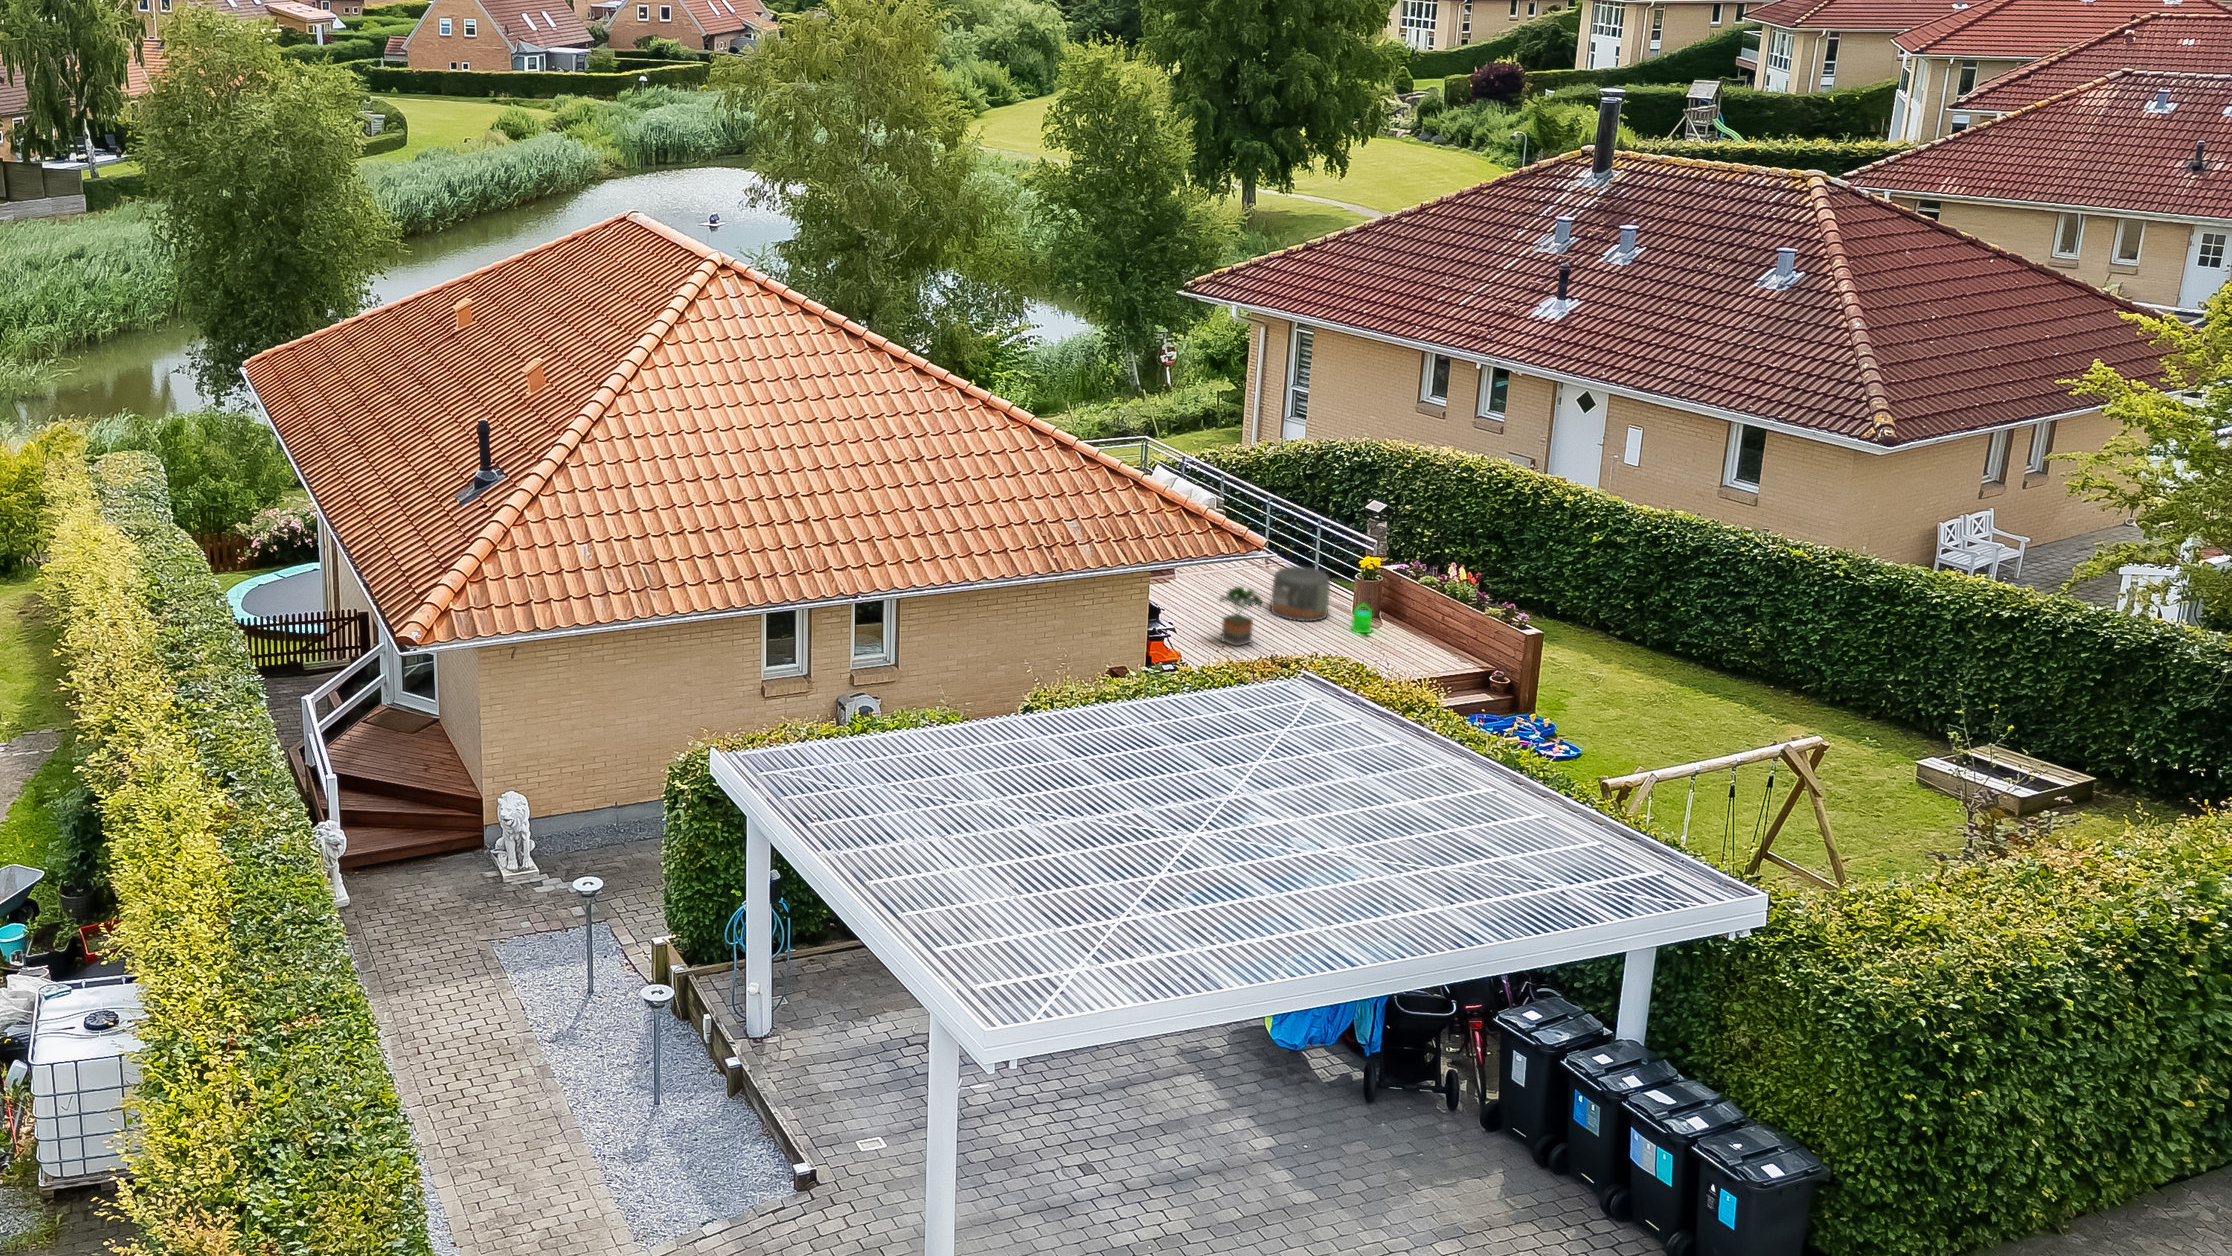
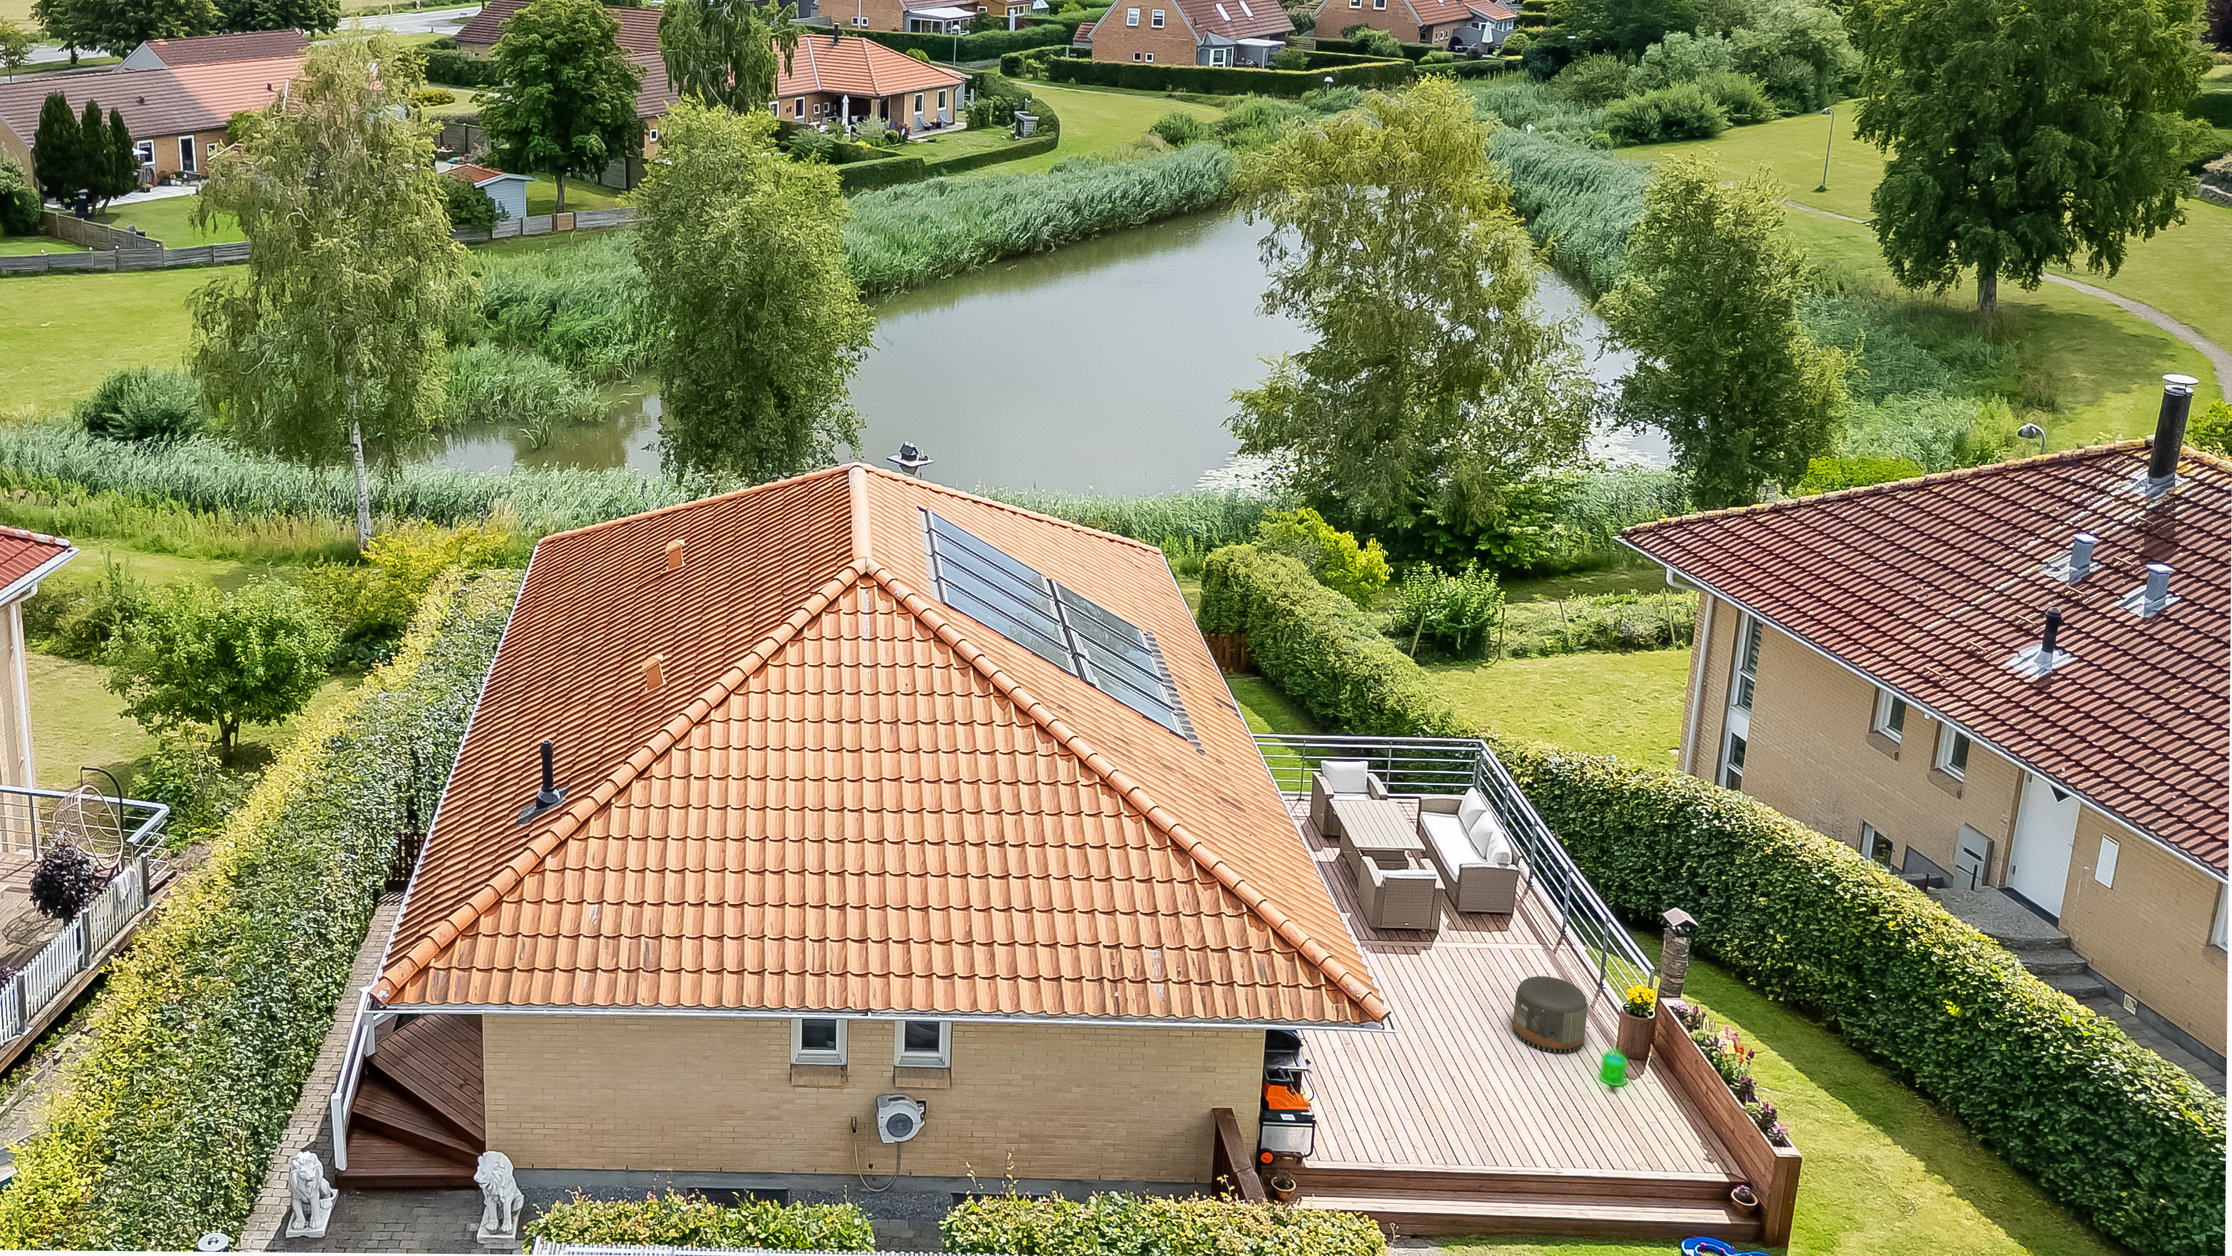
potted tree: present [1220,587,1263,646] -> none [1417,1002,1472,1077]

